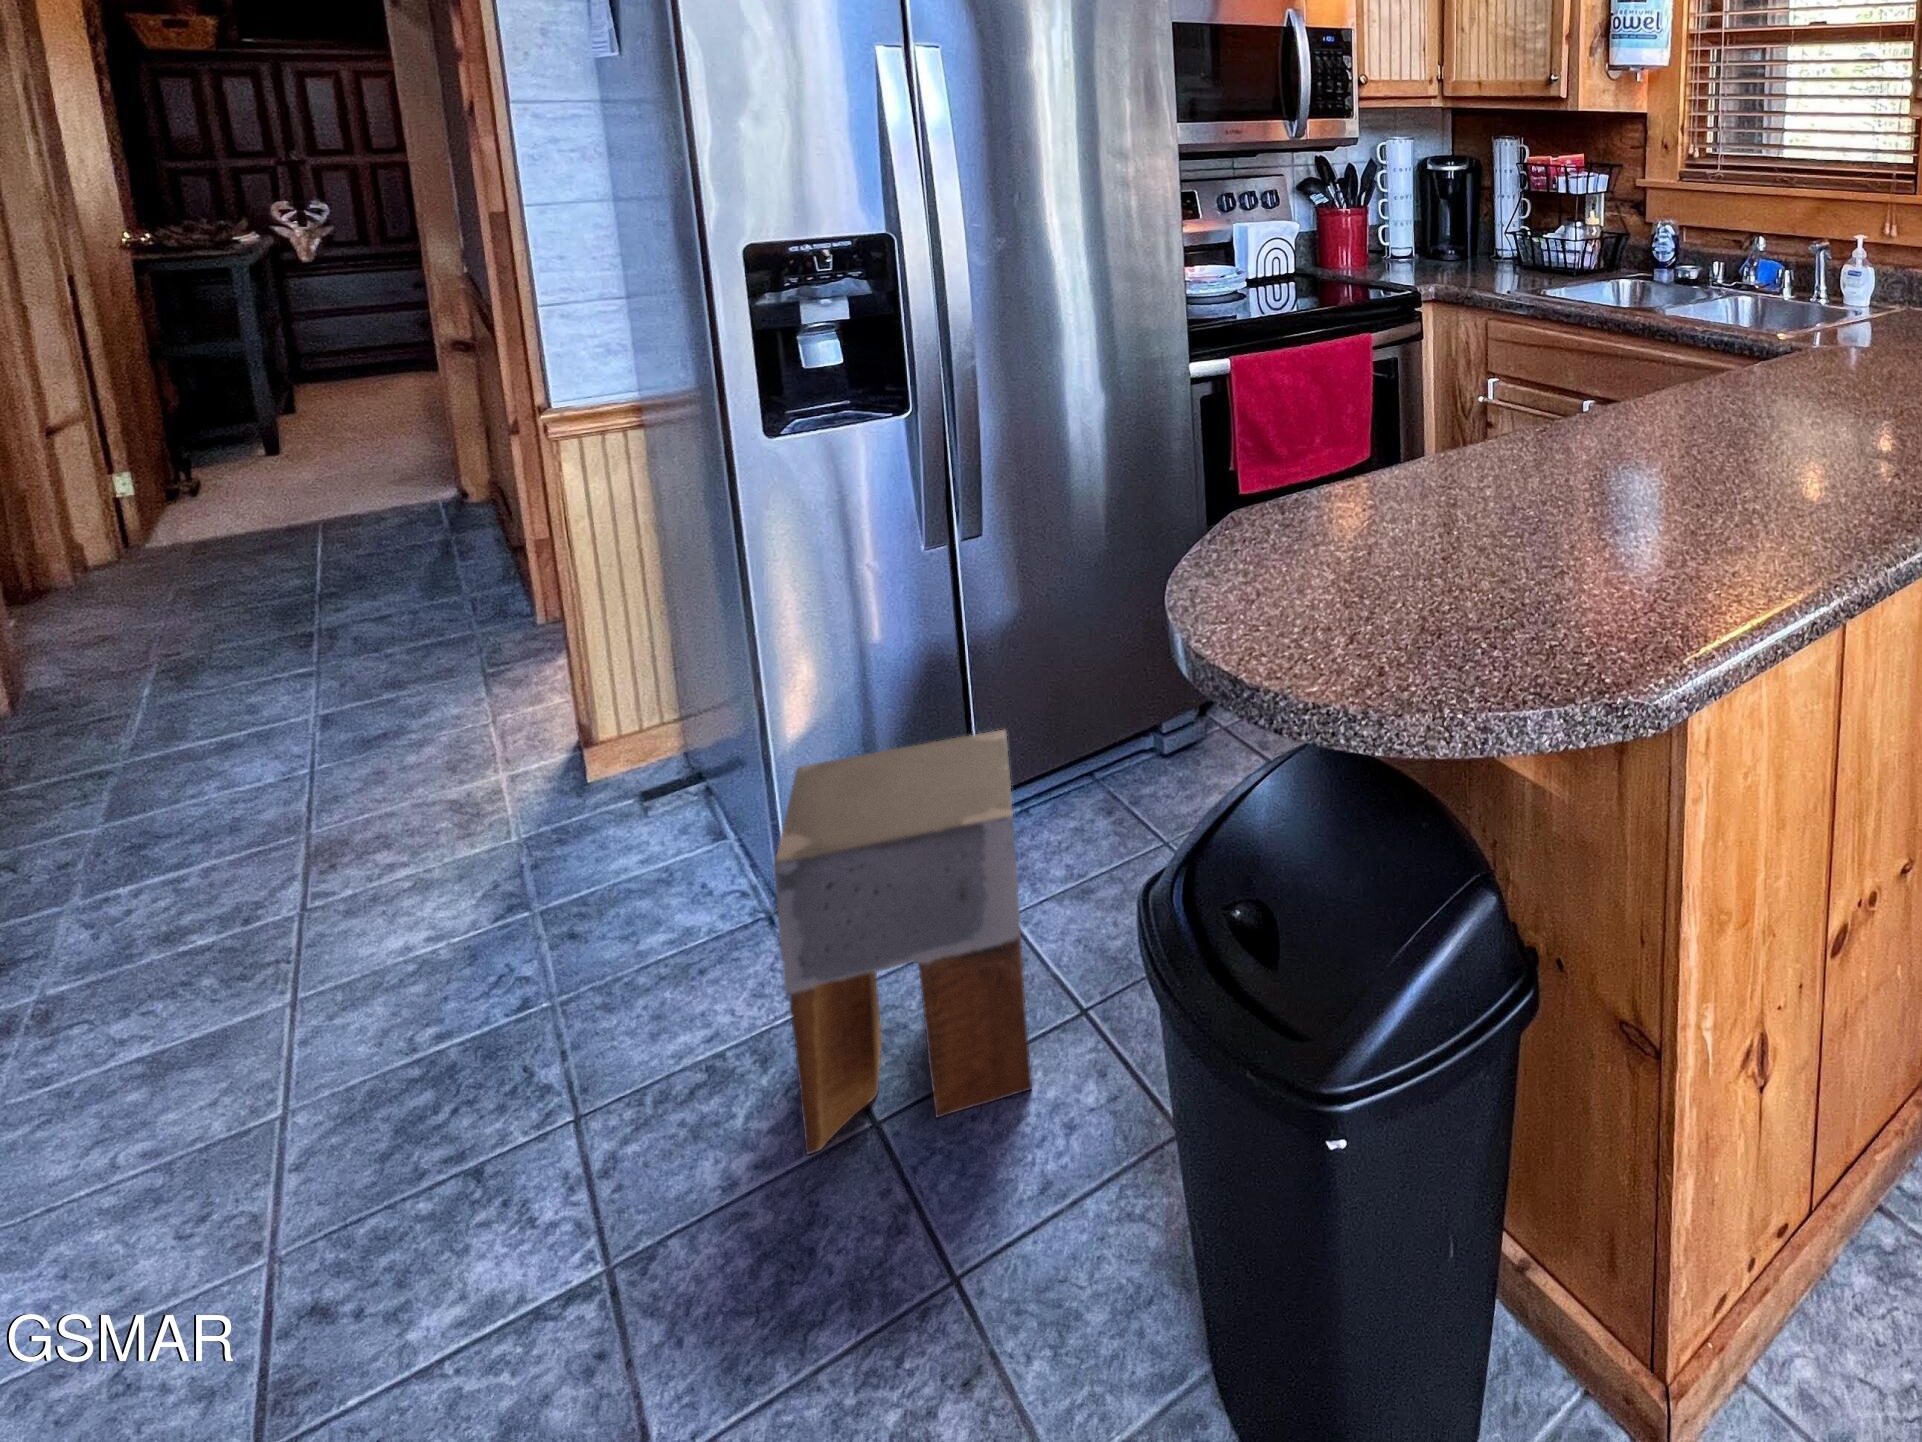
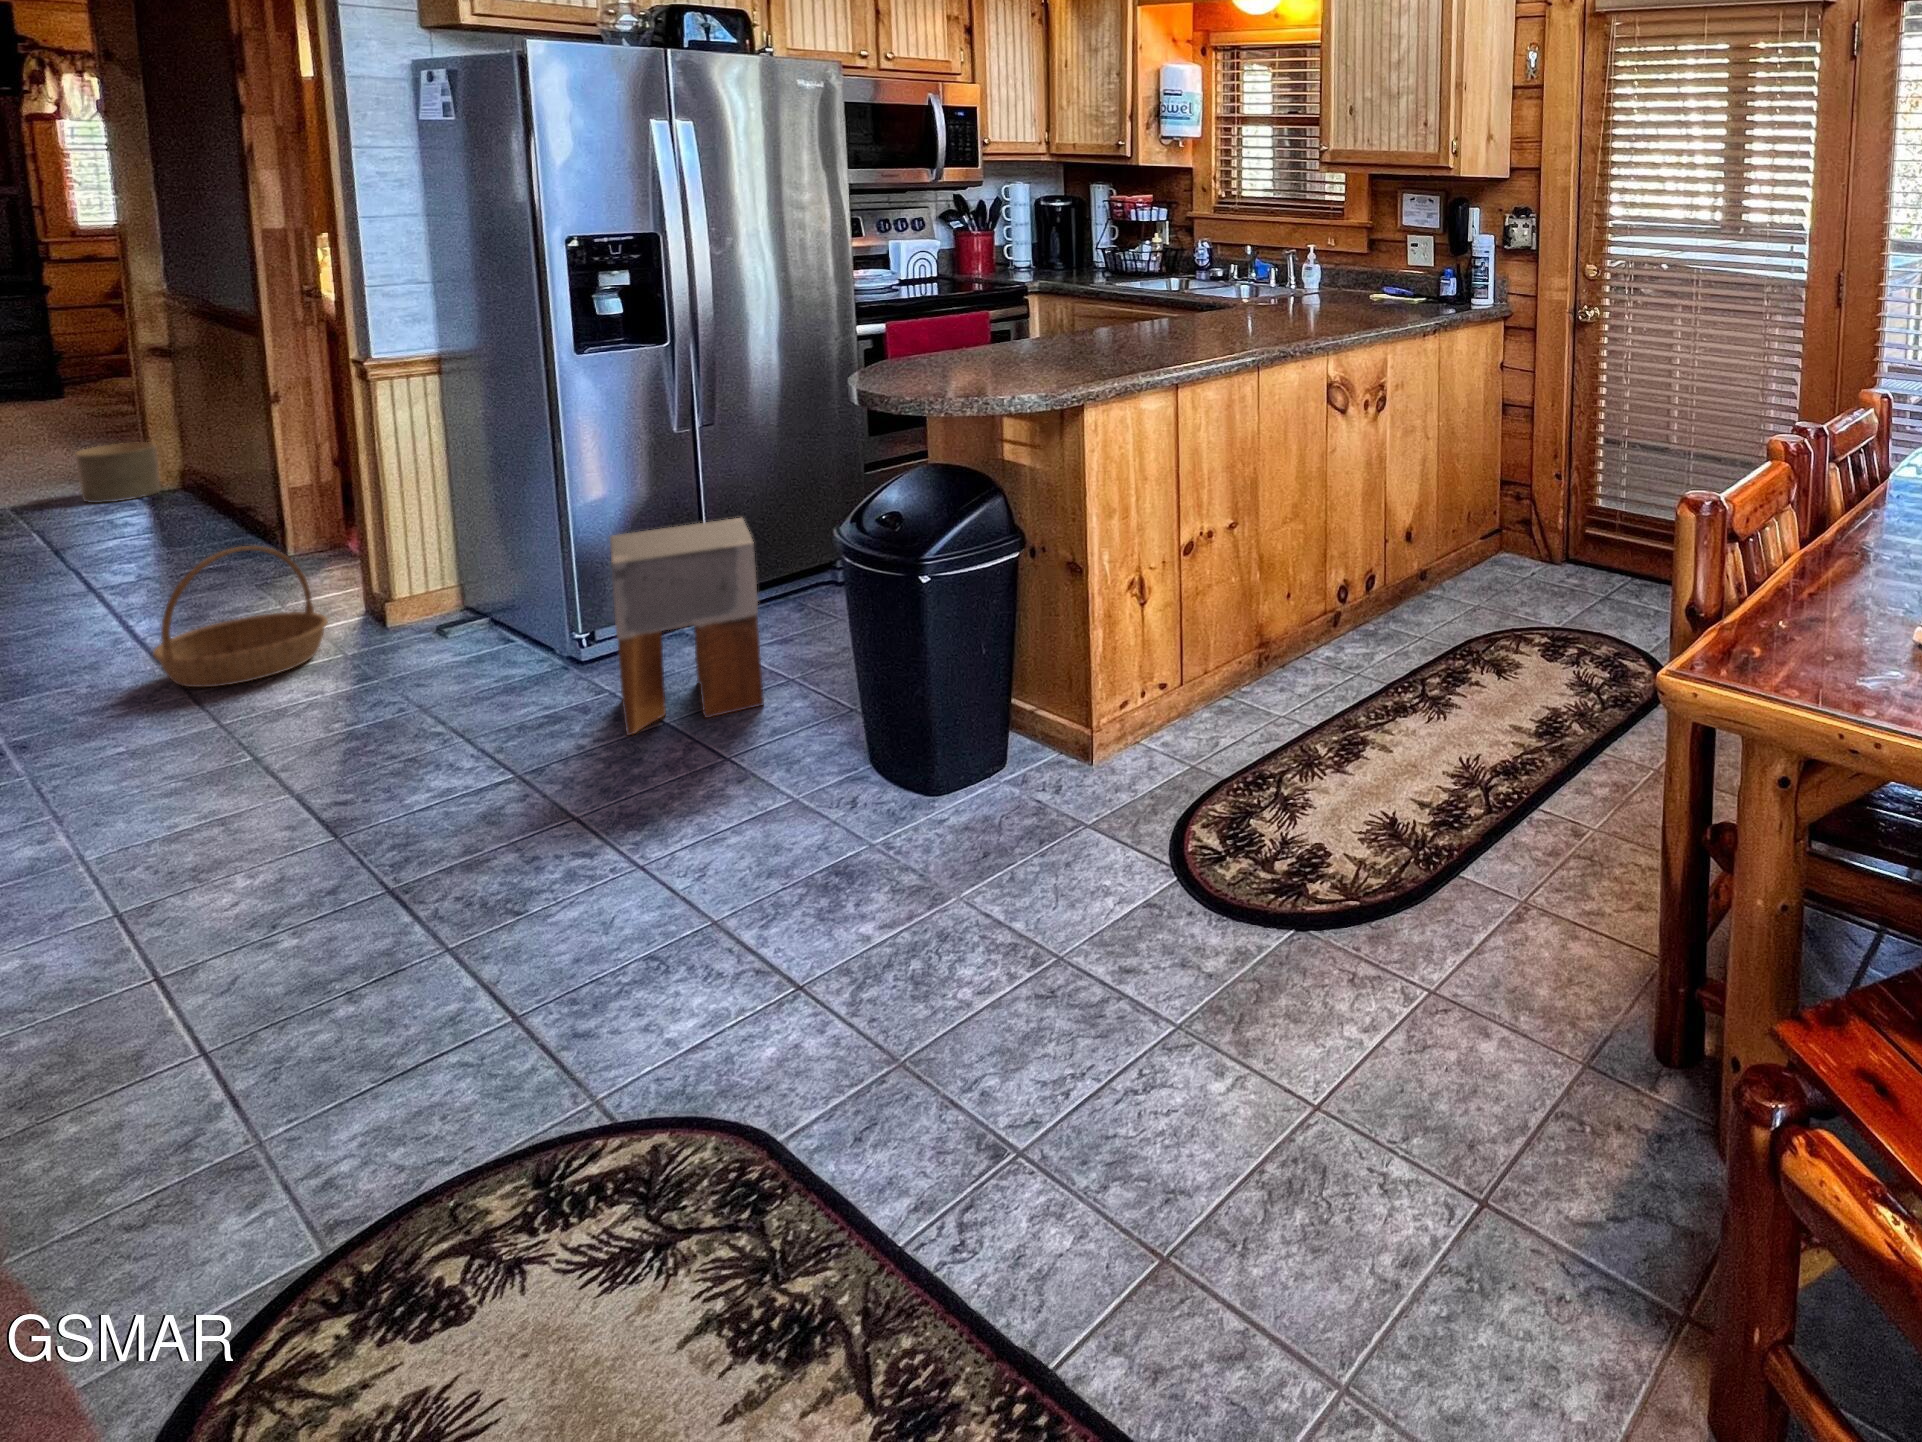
planter: none [371,449,459,521] -> present [75,442,160,503]
basket: none [248,690,486,906] -> present [153,546,328,687]

